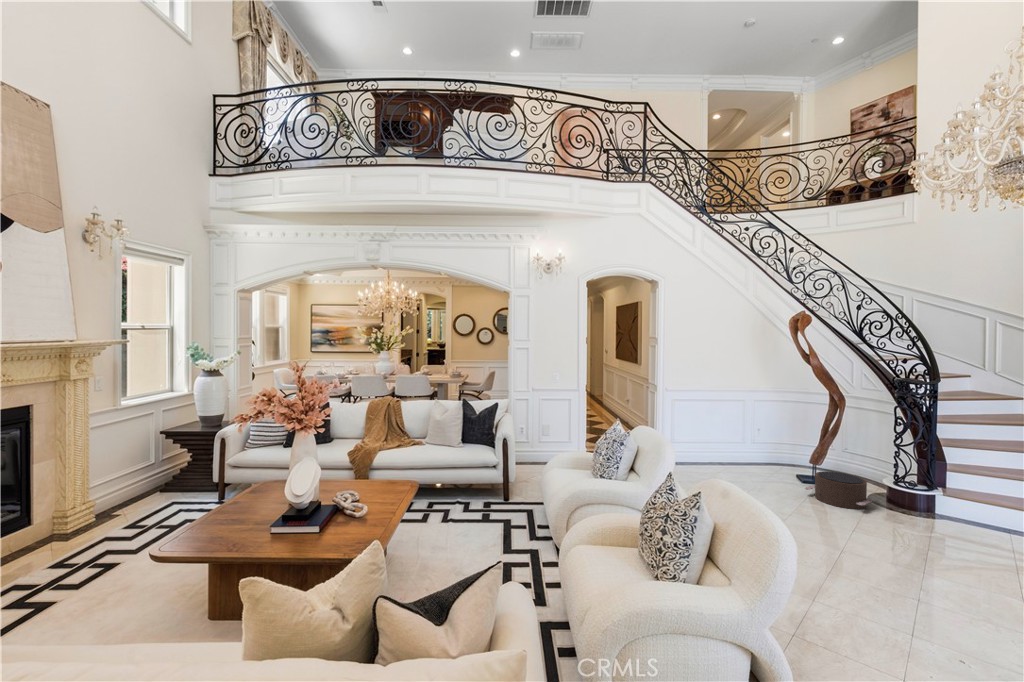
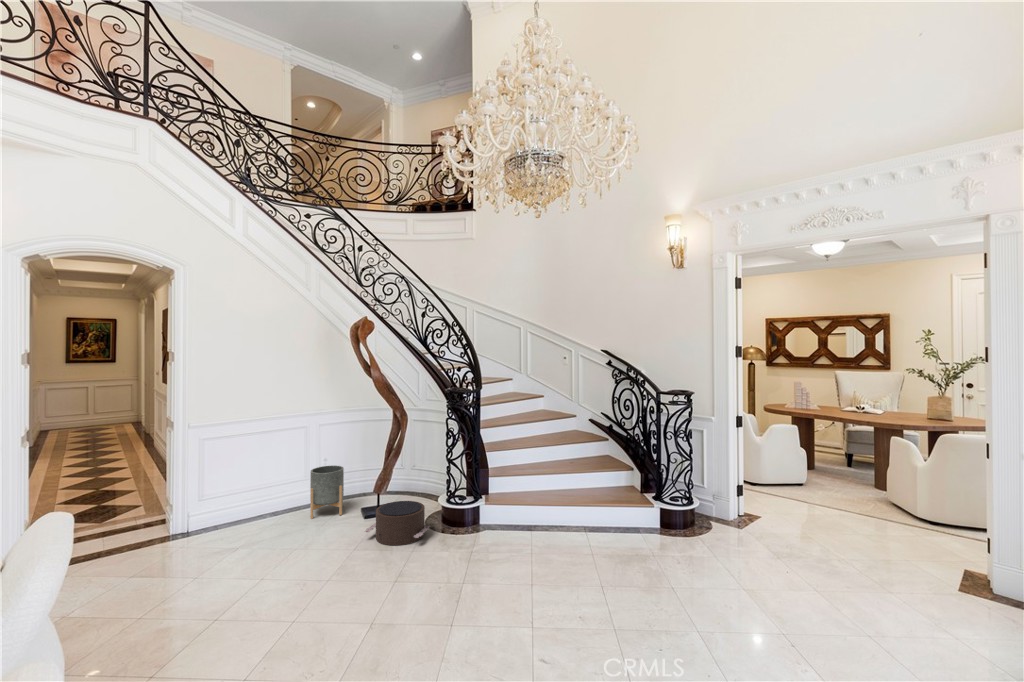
planter: none [749,432,778,474] -> present [310,466,344,519]

